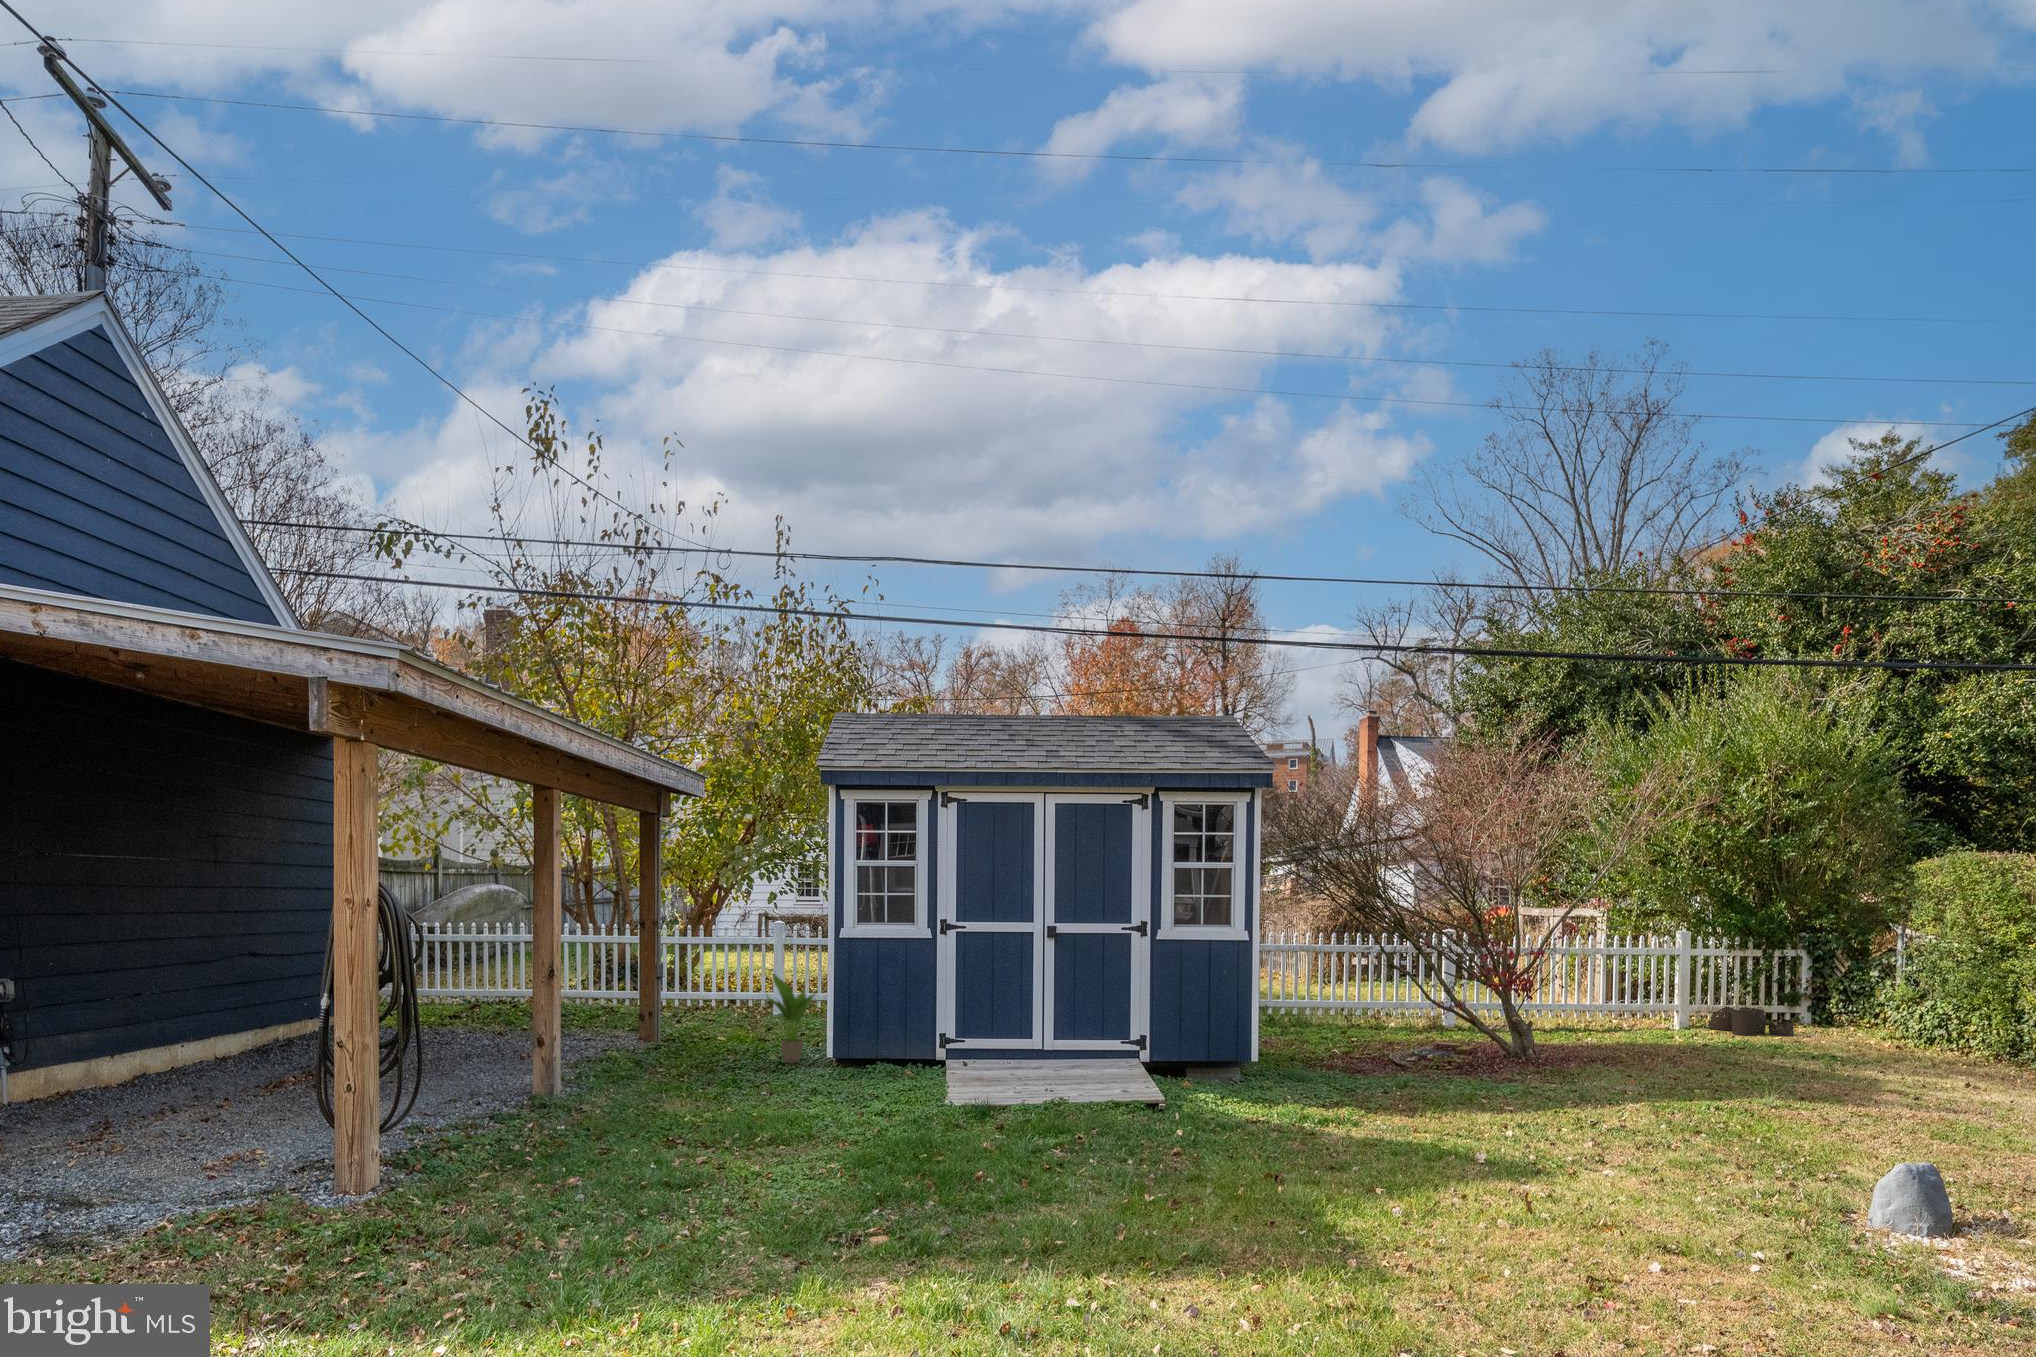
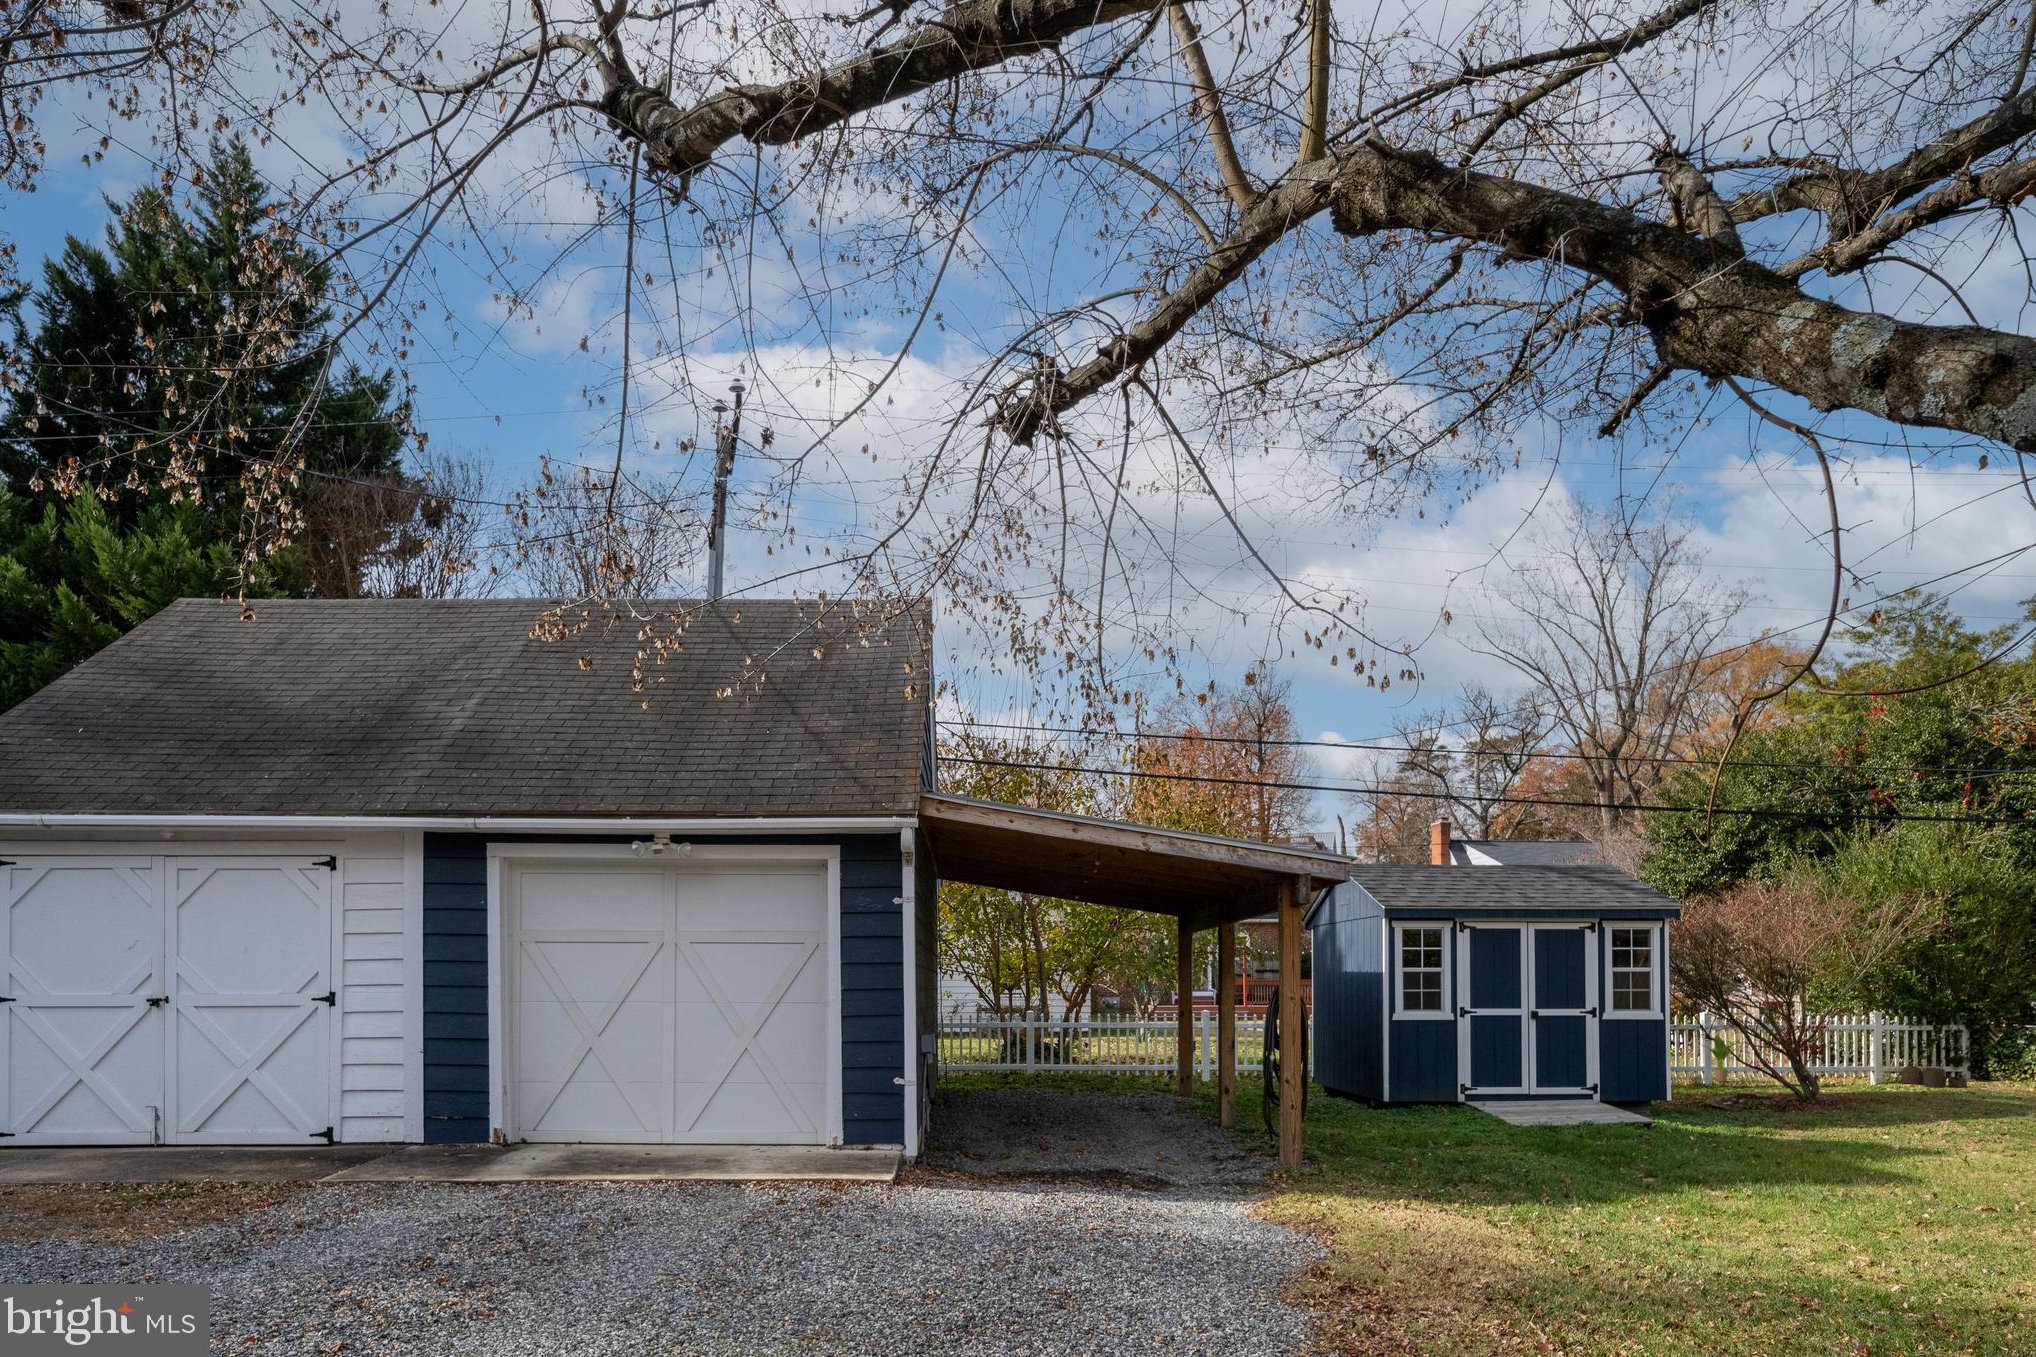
potted plant: present [766,974,817,1064] -> present [1702,1034,1737,1082]

